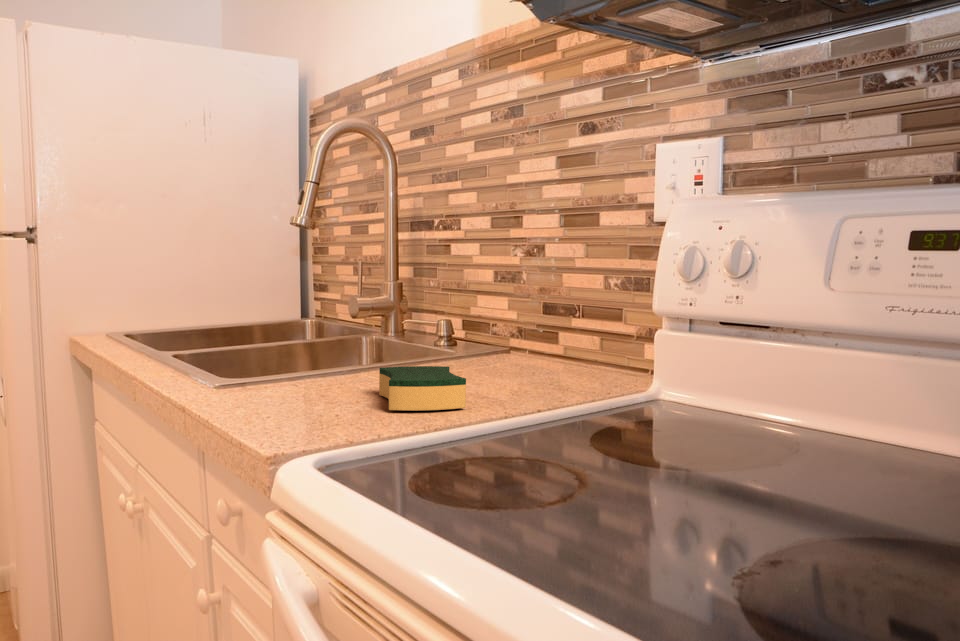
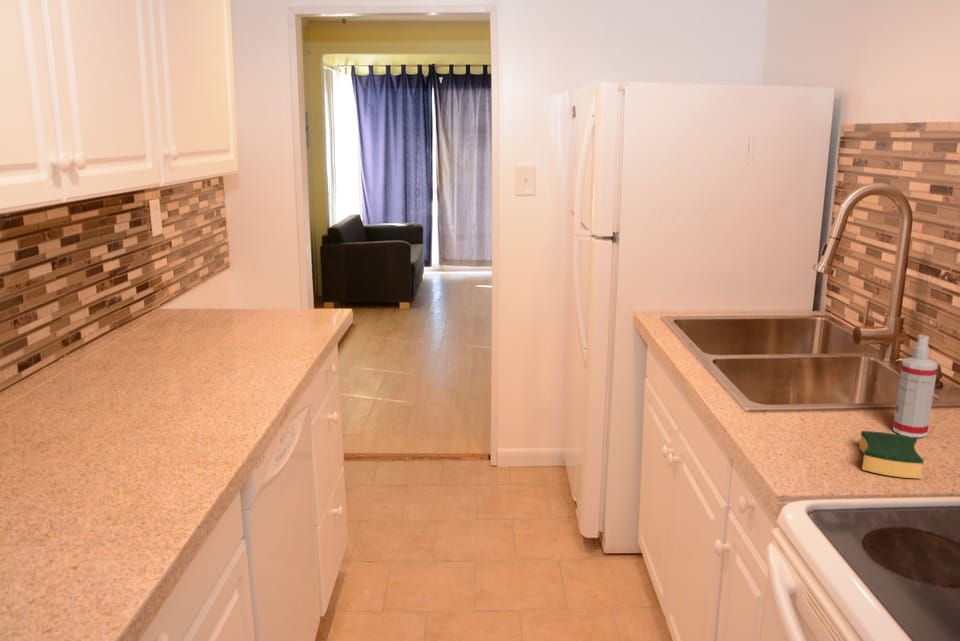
spray bottle: none [414,243,457,379] -> present [893,335,938,437]

